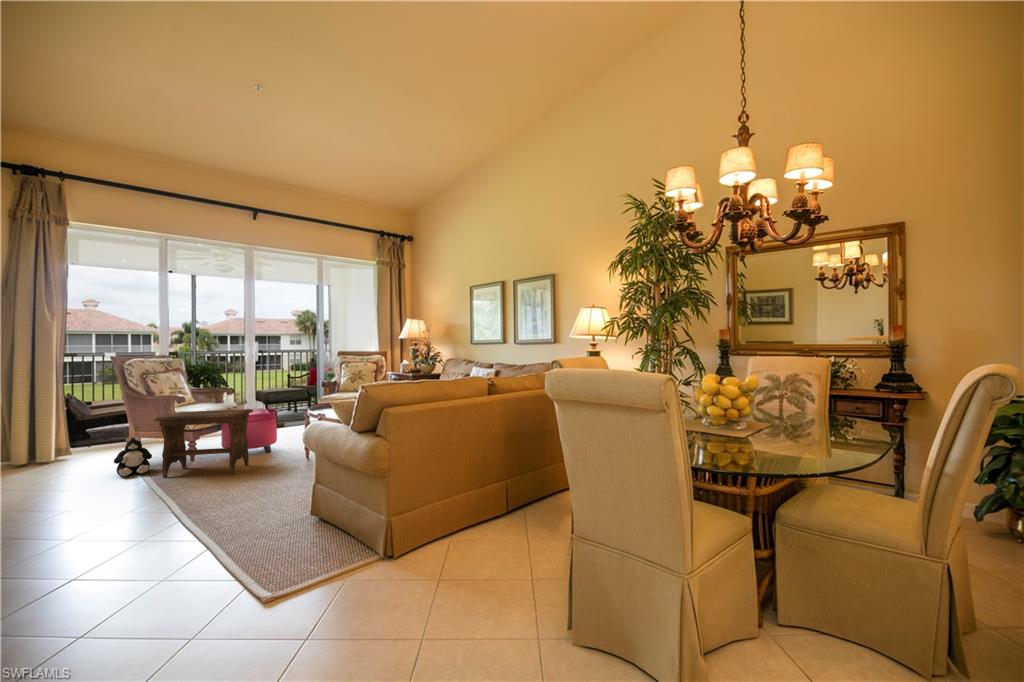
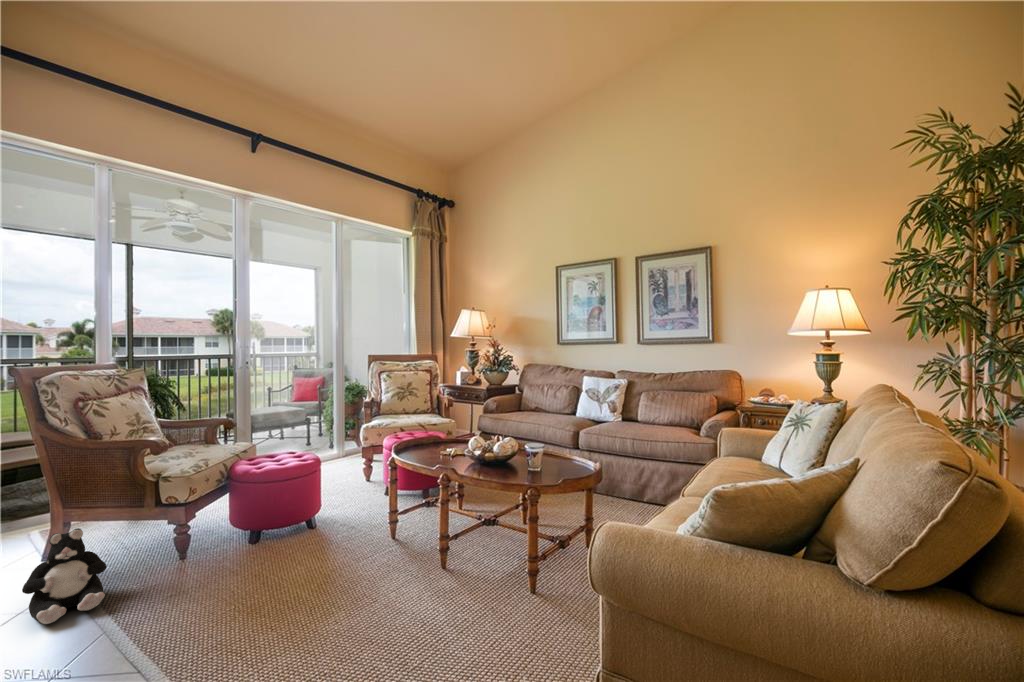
footstool: present [154,409,253,478] -> none [120,463,308,621]

